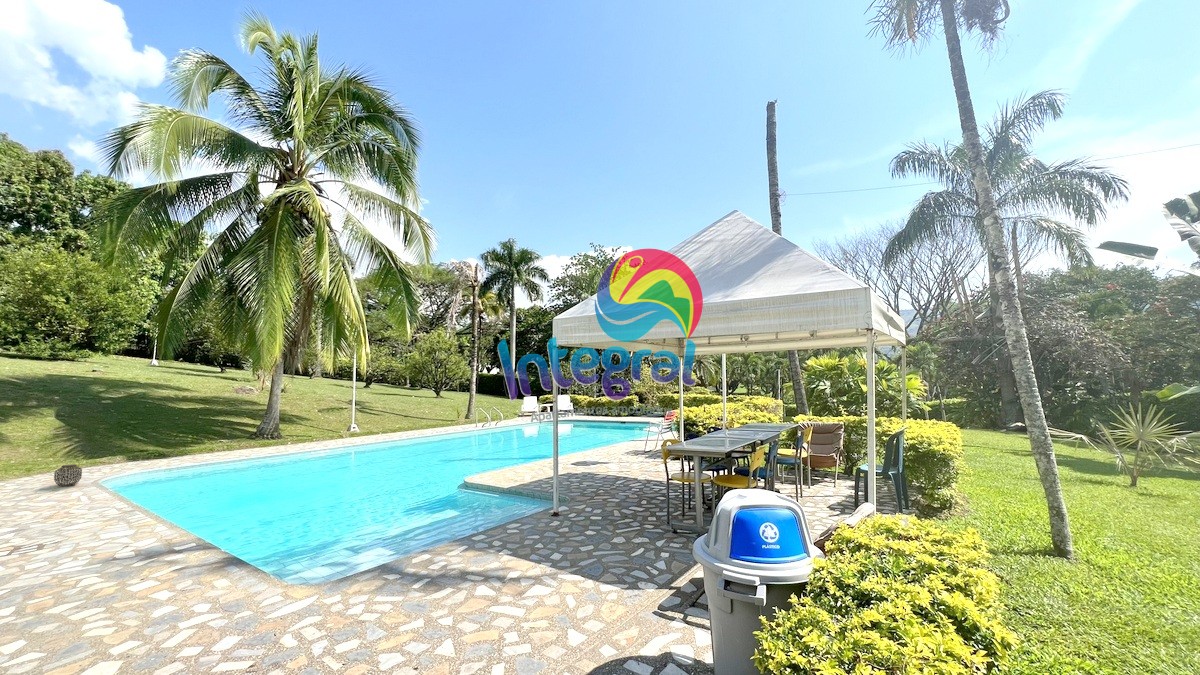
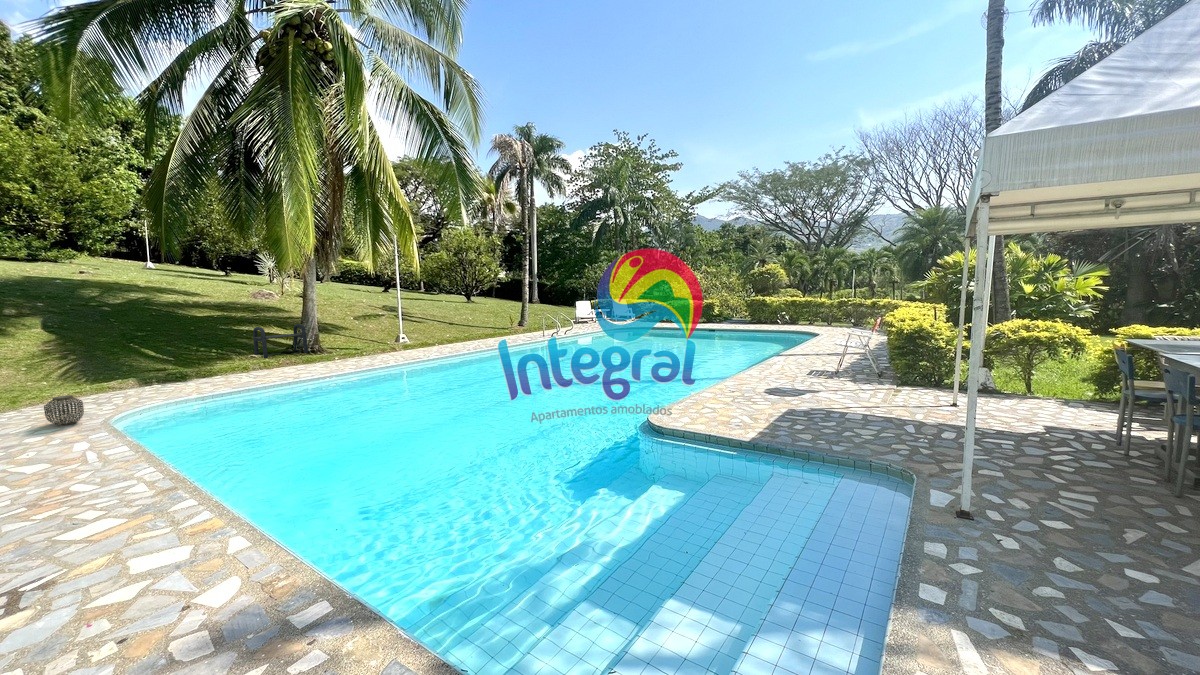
bench: none [222,415,267,442] -> present [253,324,308,358]

